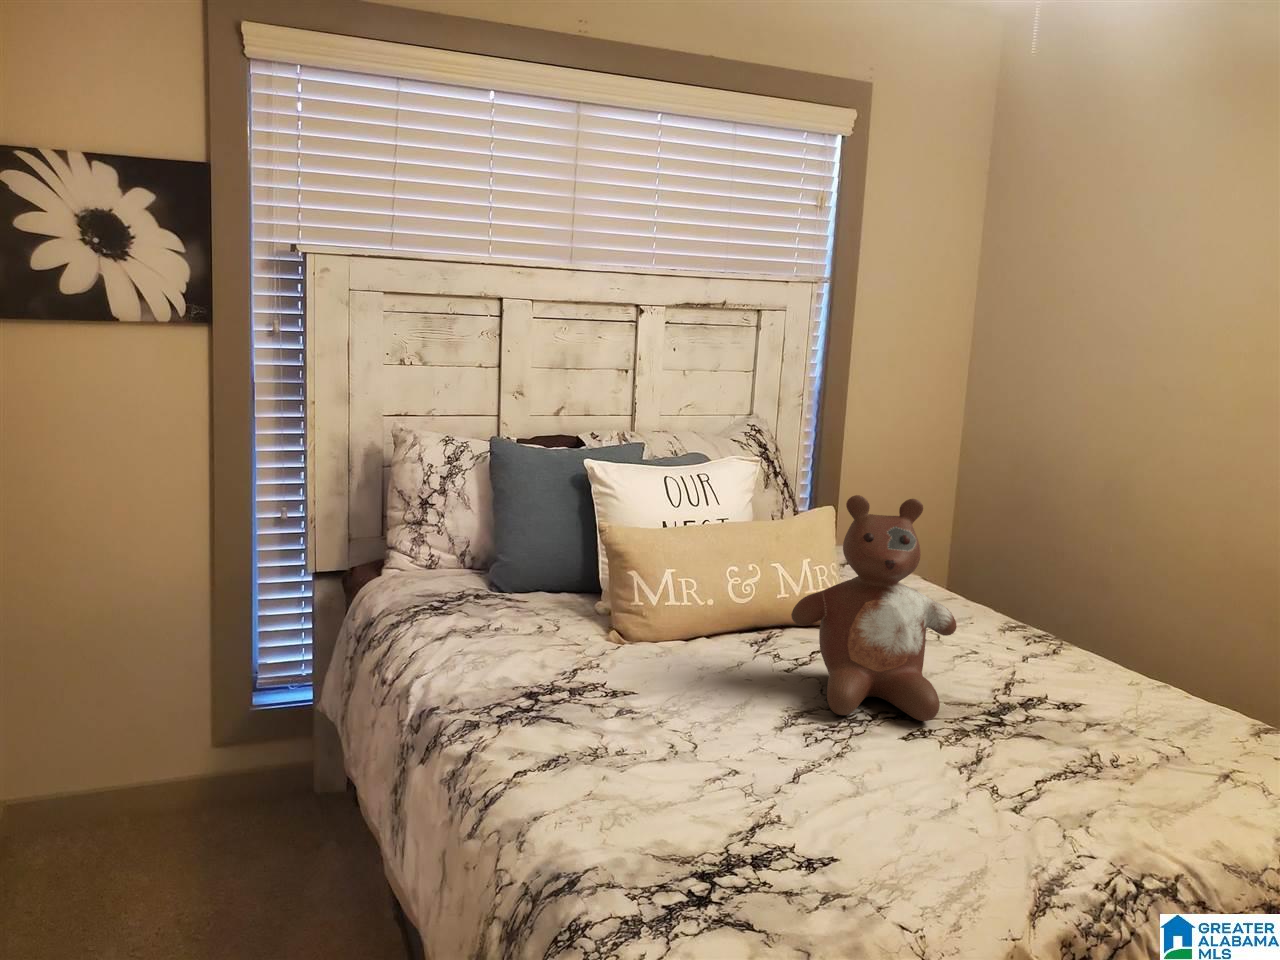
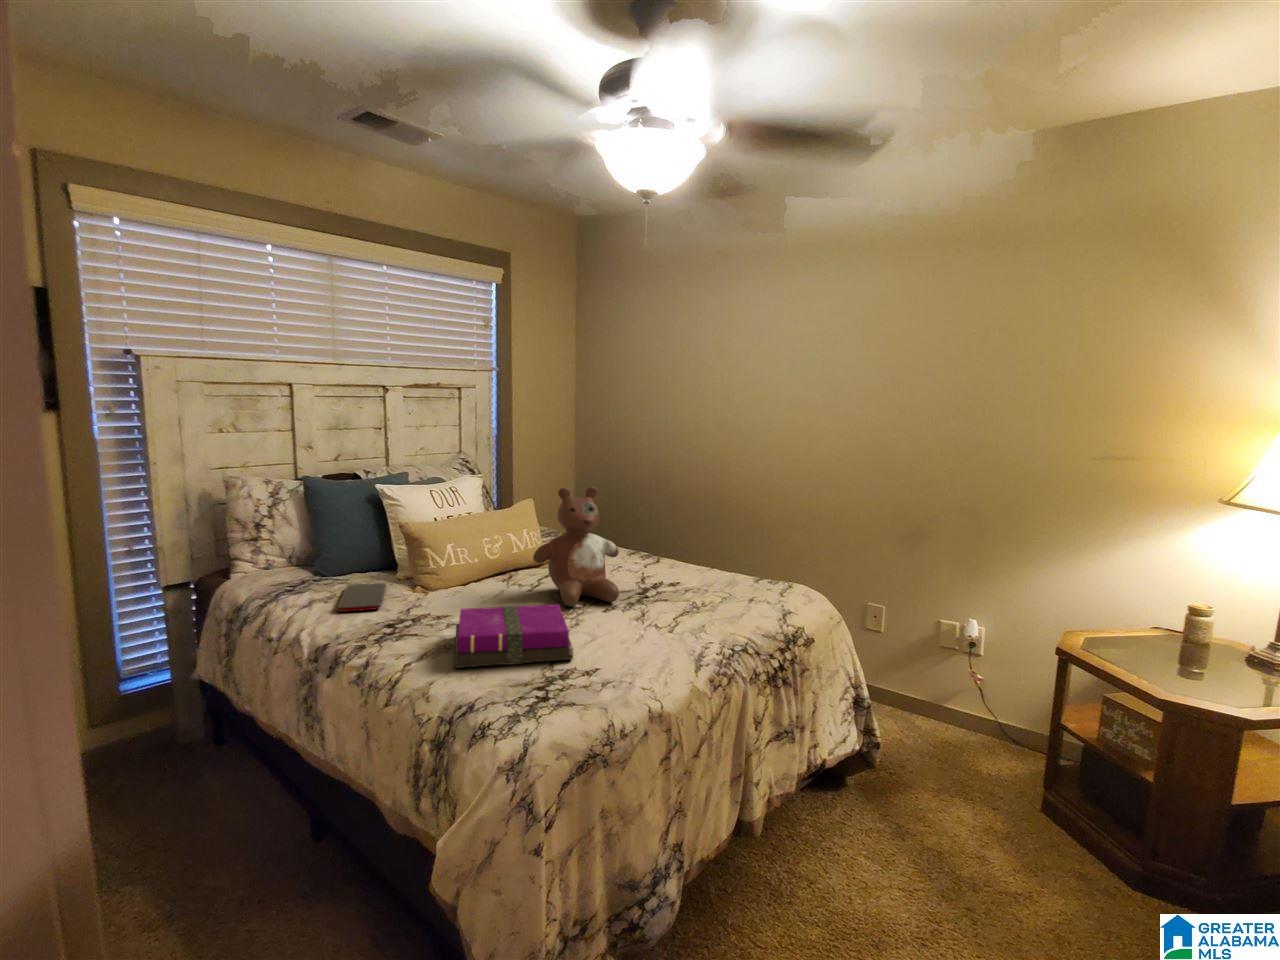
smartphone: none [476,611,568,659] -> present [337,583,386,612]
notebook: none [583,688,804,829] -> present [455,604,573,668]

